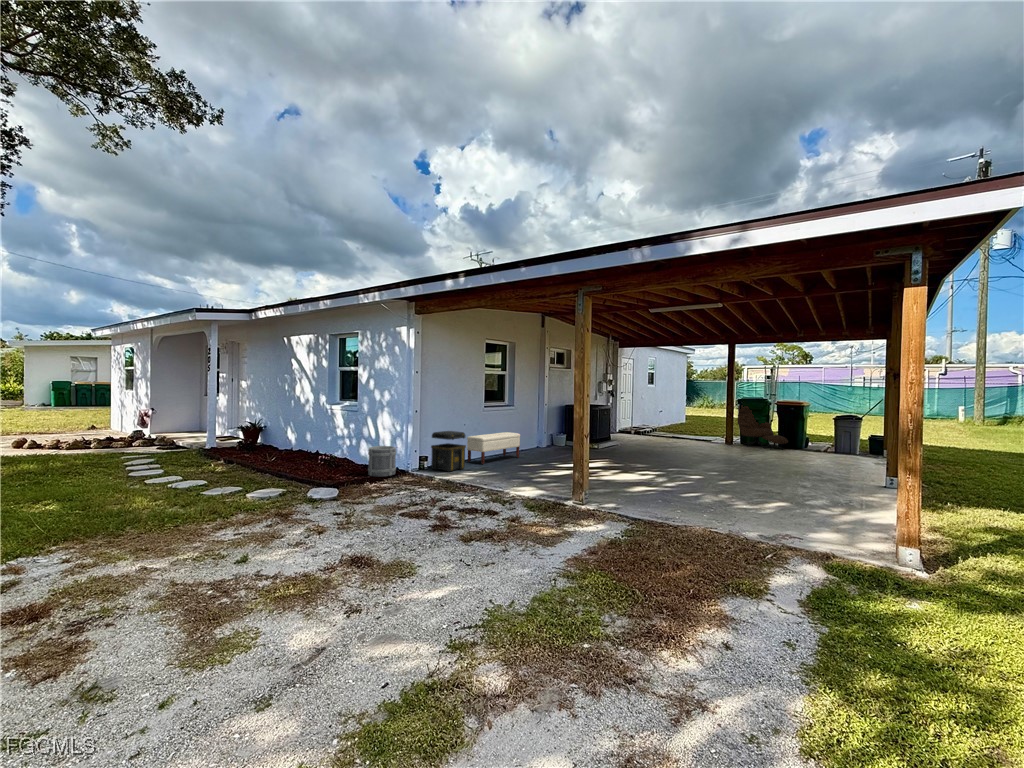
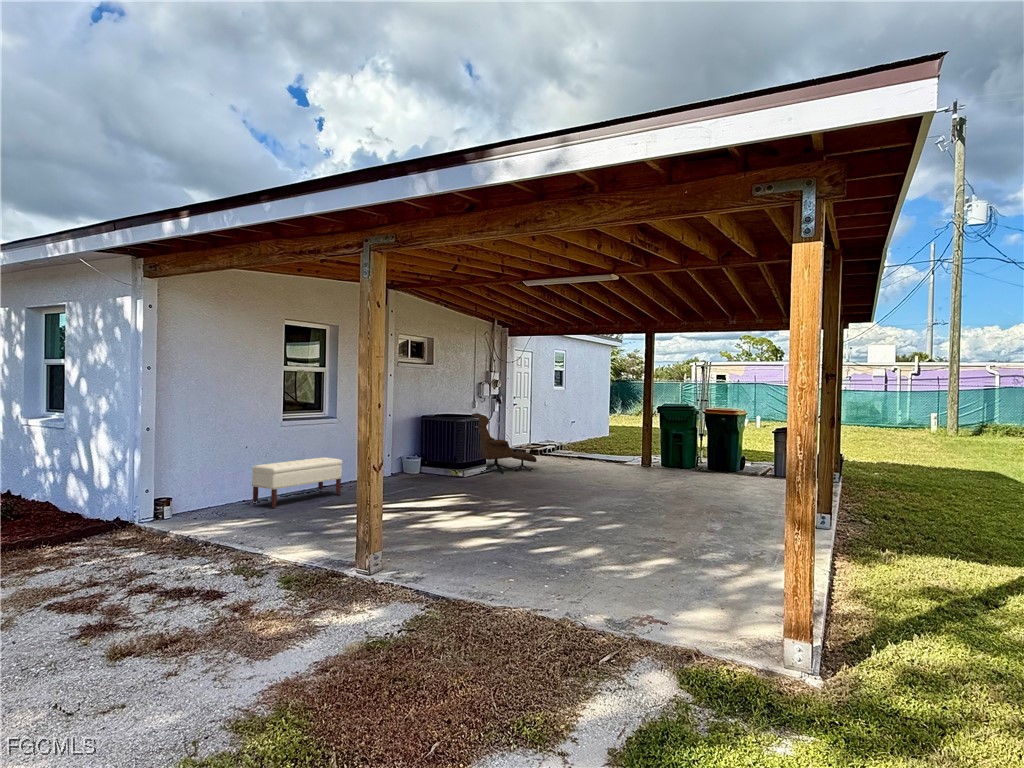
lounge chair: present [738,405,788,450] -> present [472,413,537,474]
toolbox: present [431,431,466,472] -> none [180,458,240,523]
bucket: present [368,446,396,477] -> none [60,485,114,535]

